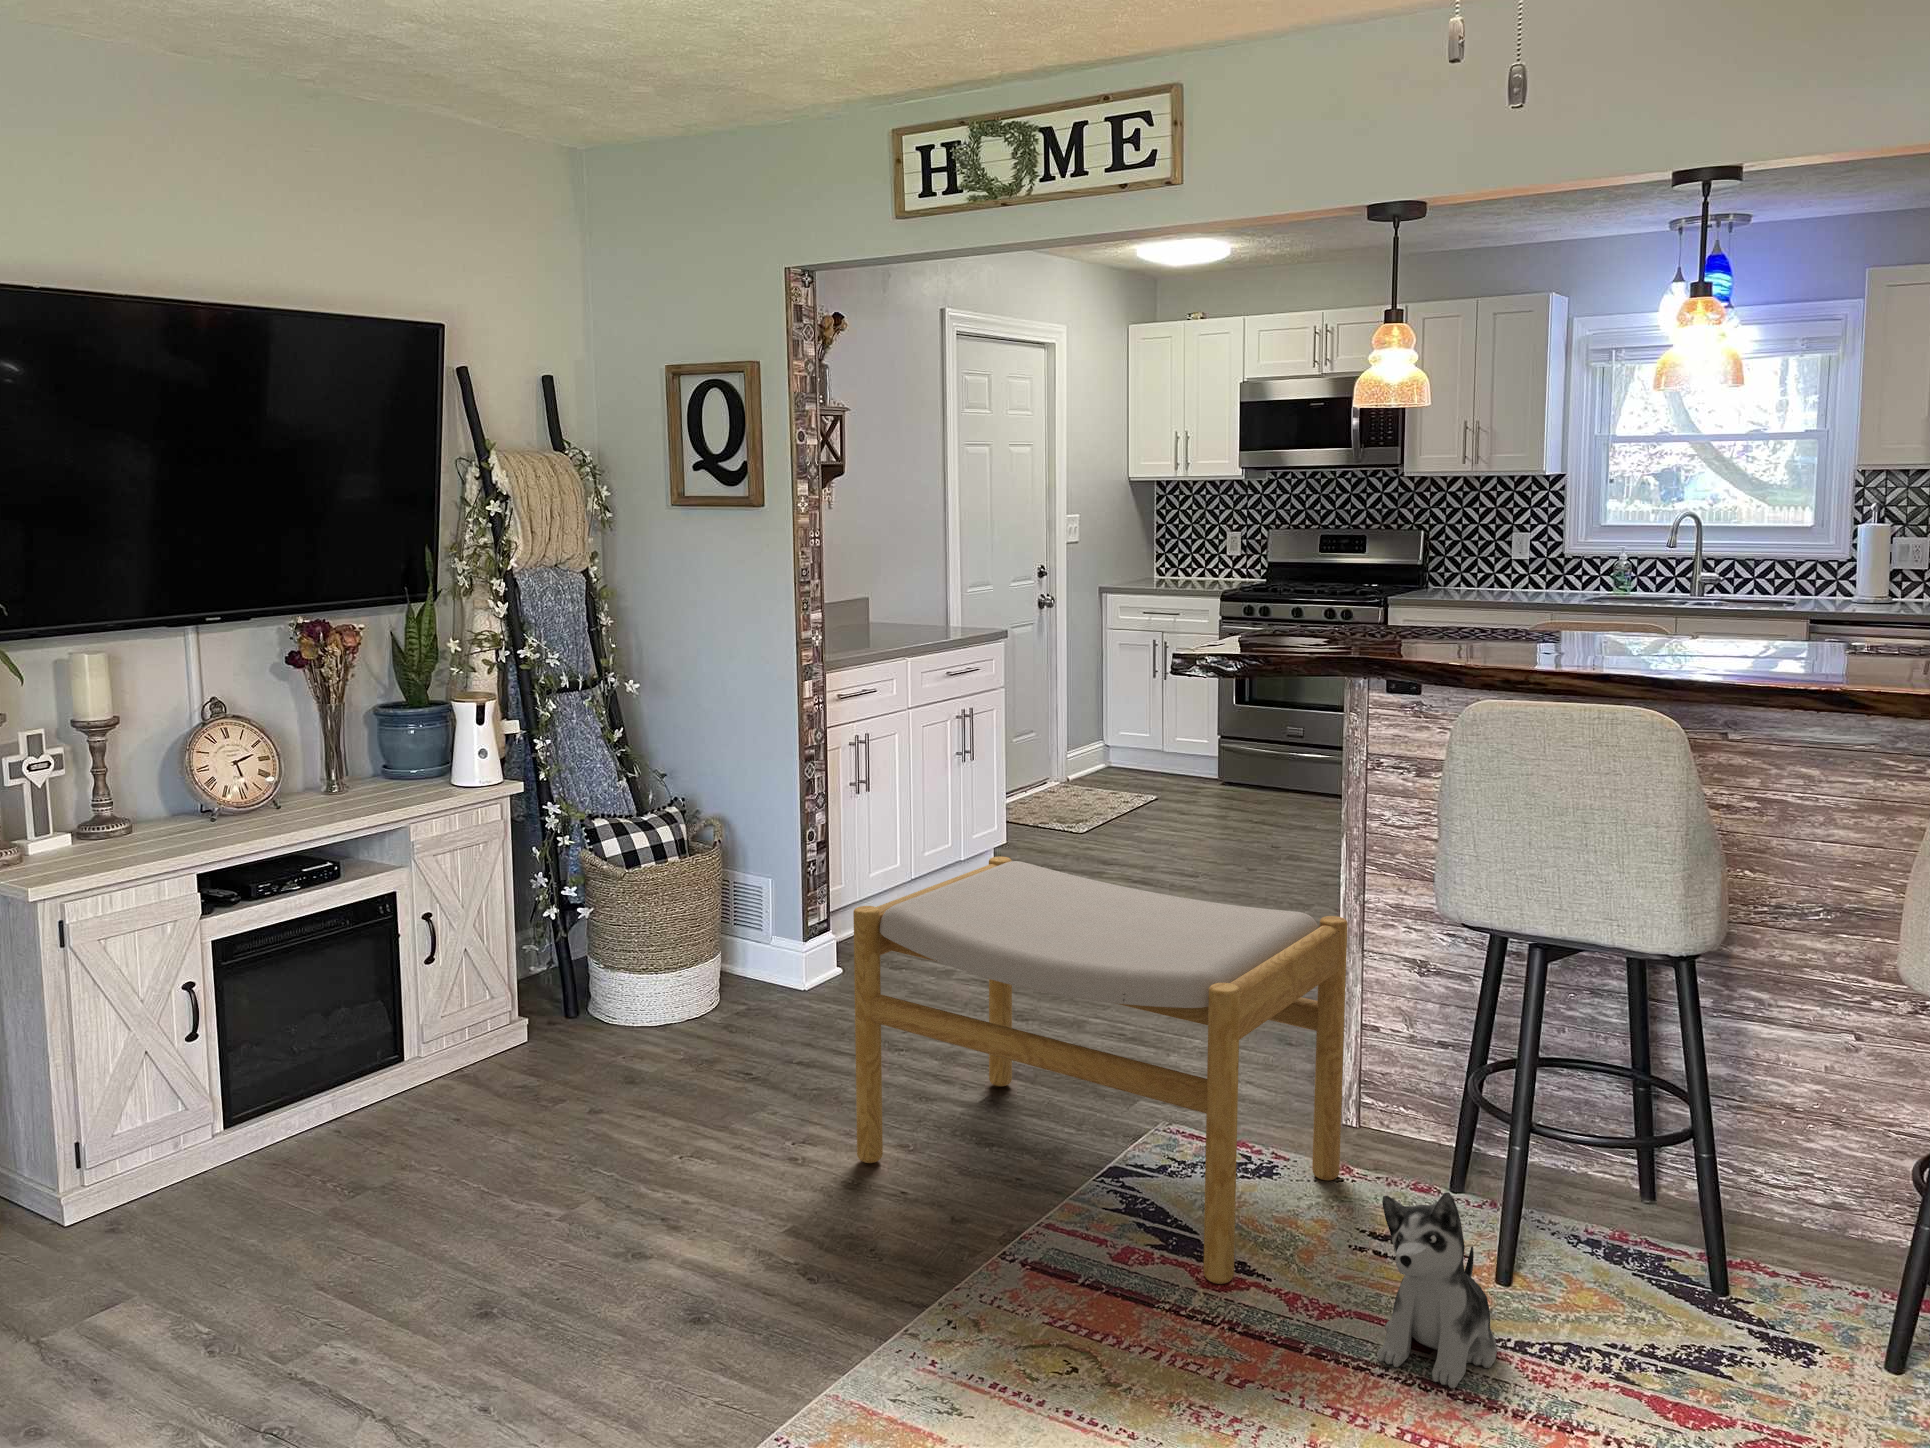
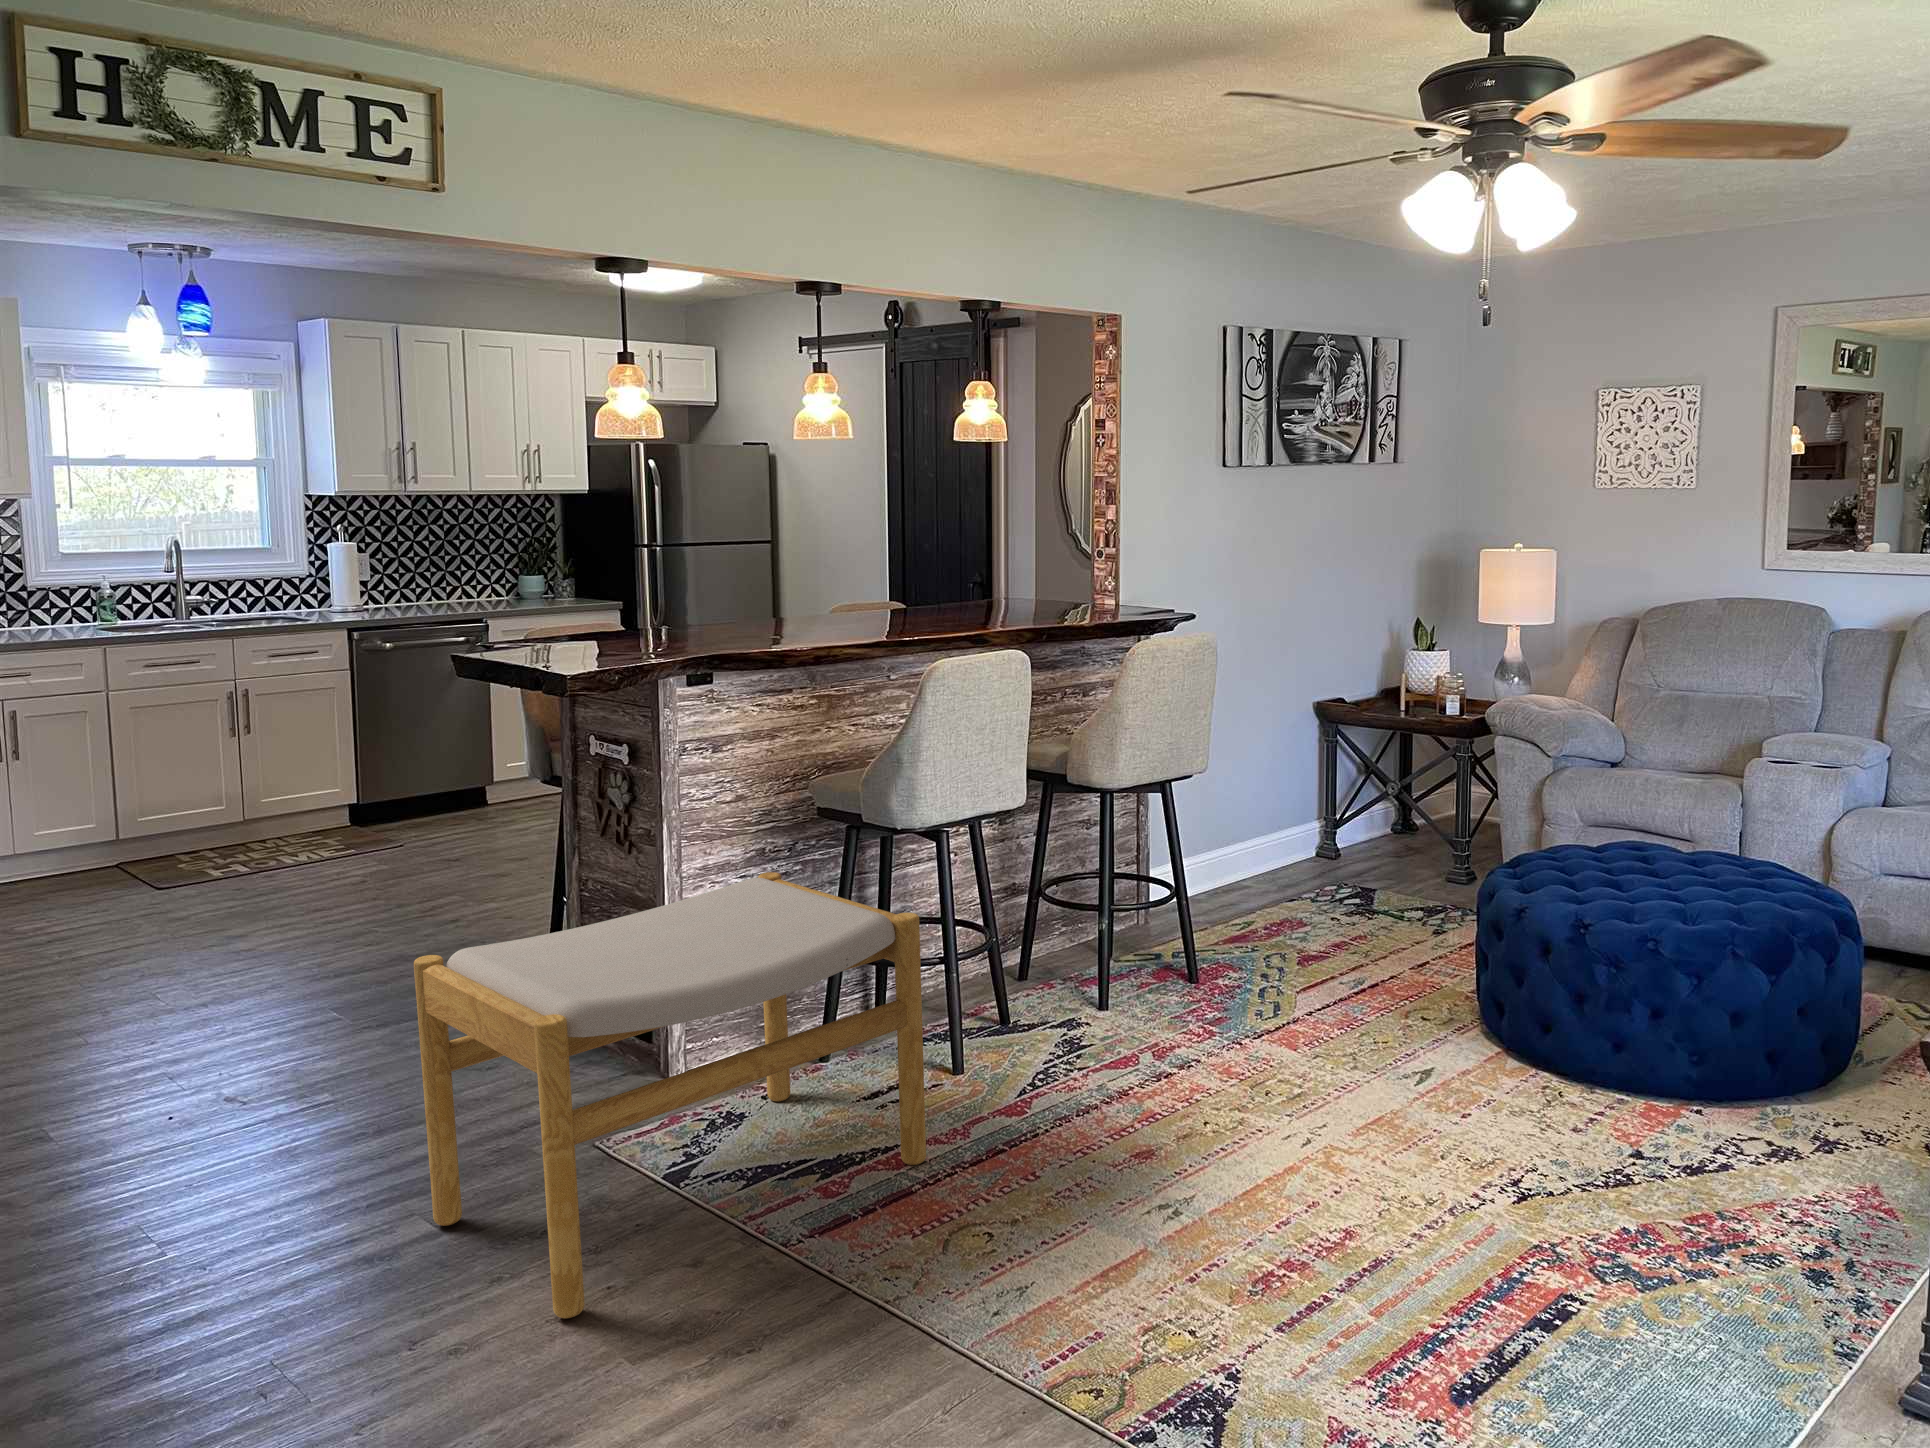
plush toy: present [1377,1193,1497,1388] -> none [995,984,1088,1121]

